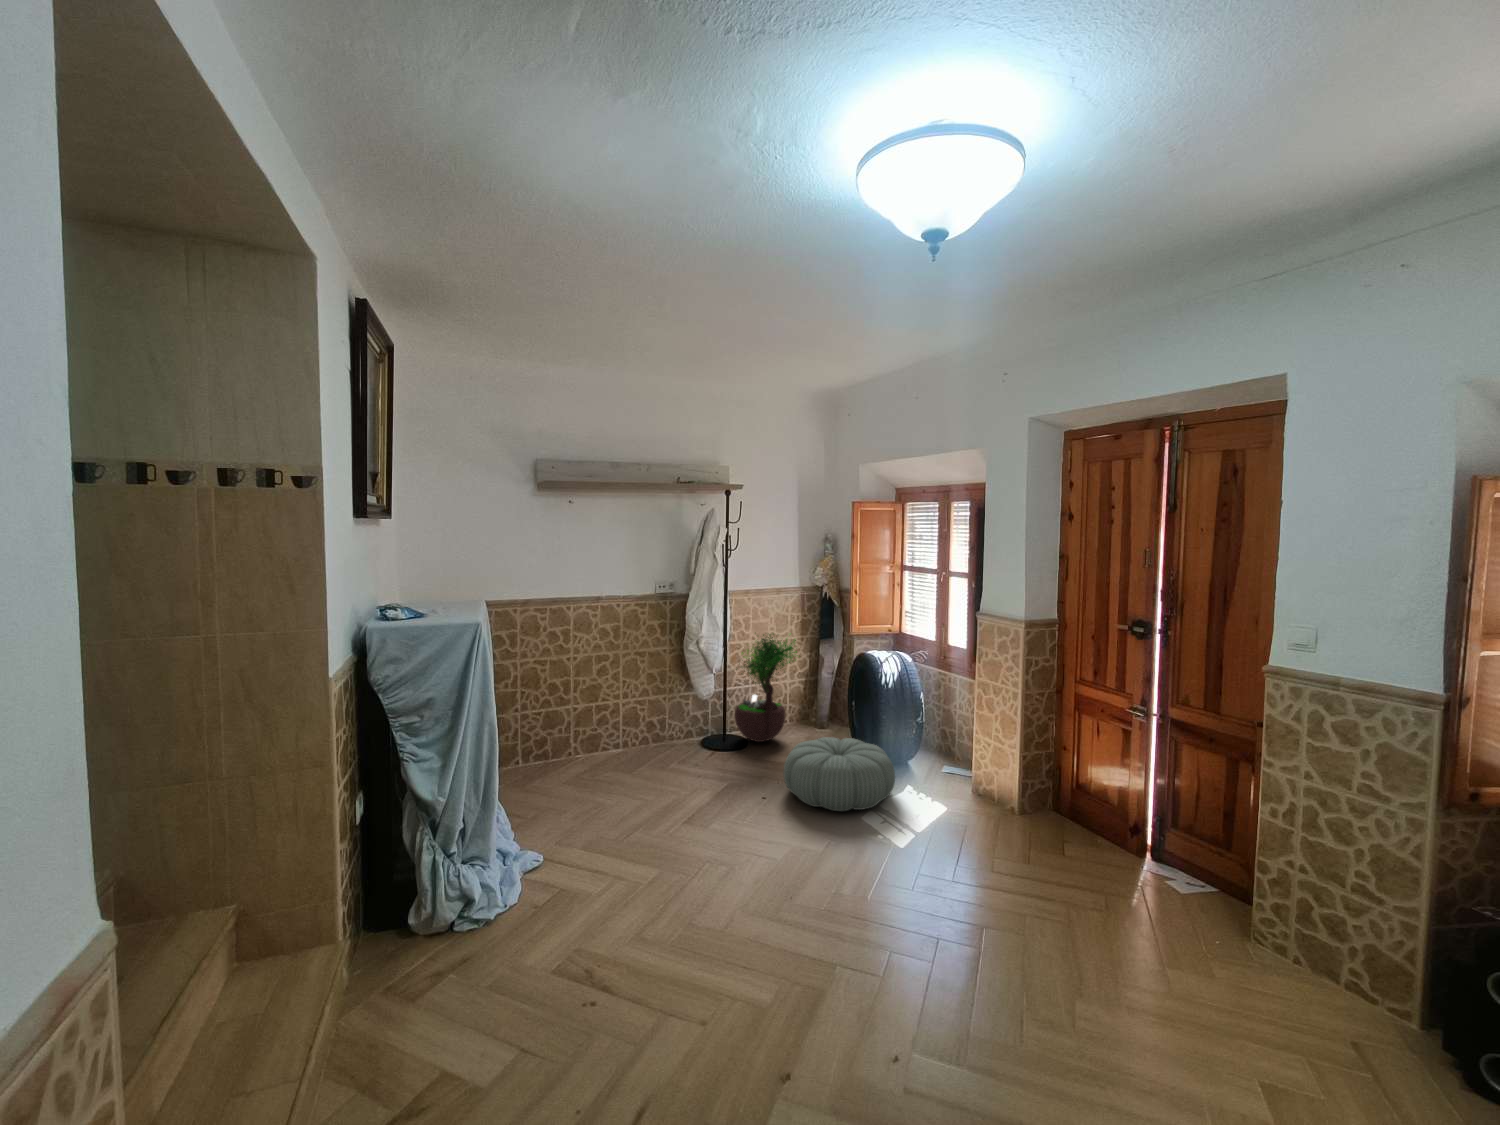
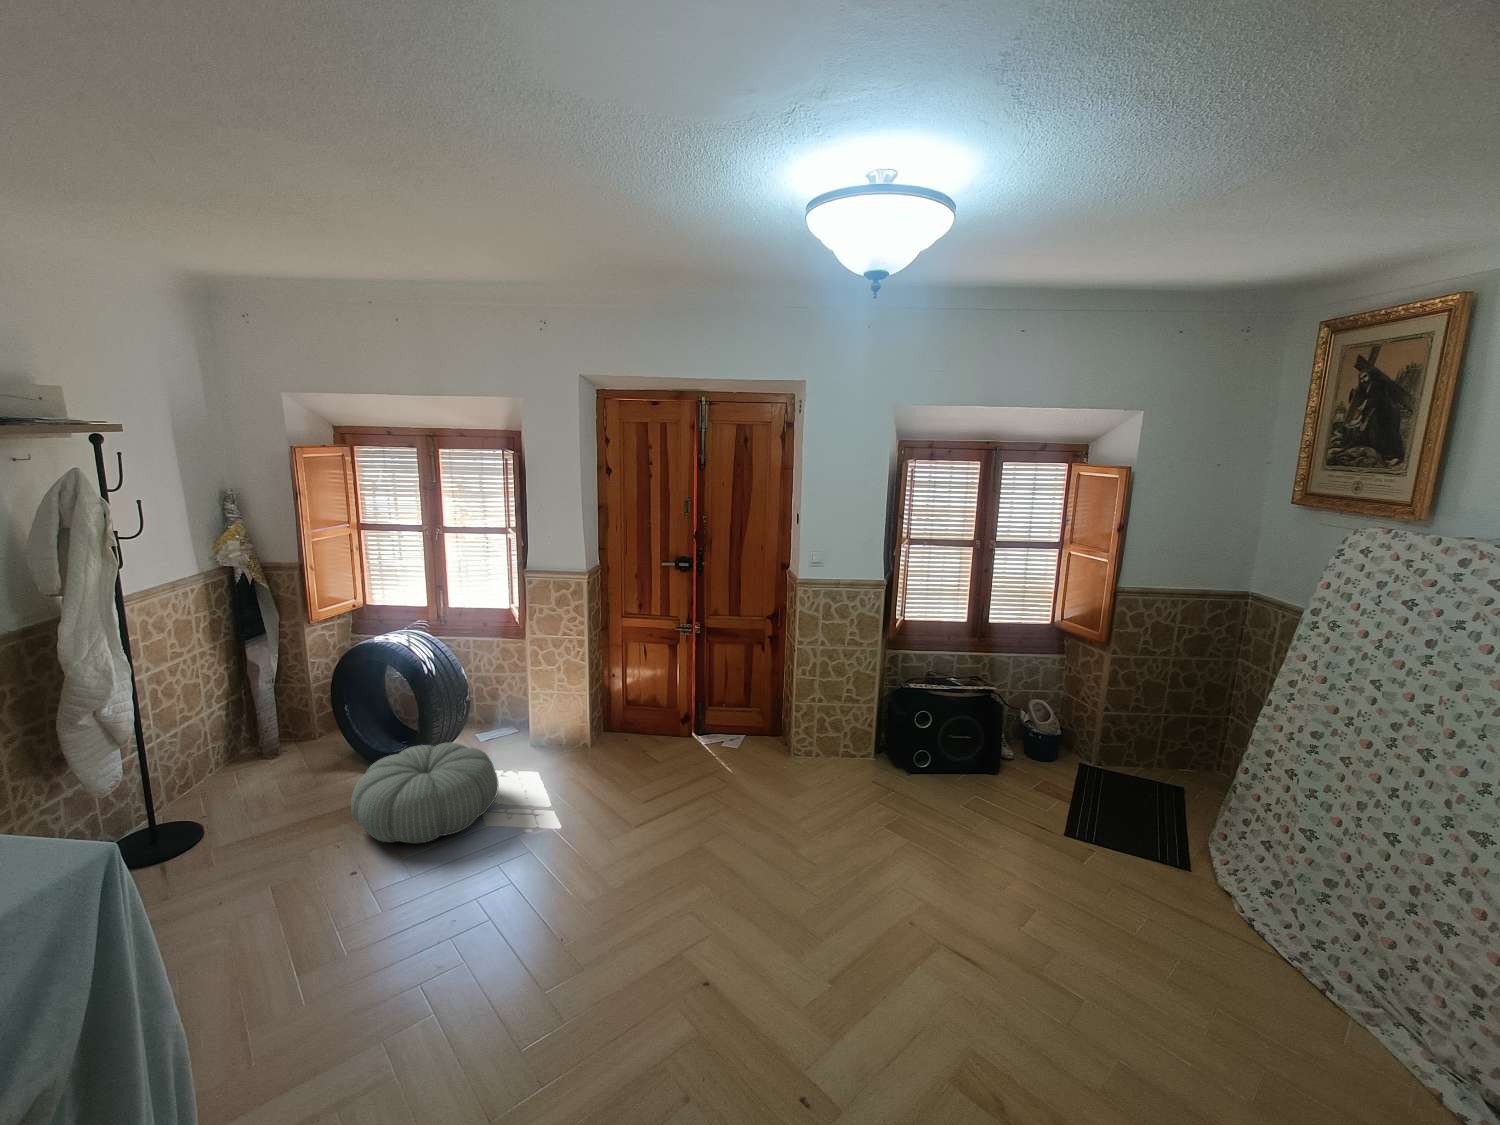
potted tree: present [735,634,796,742] -> none [156,644,273,816]

